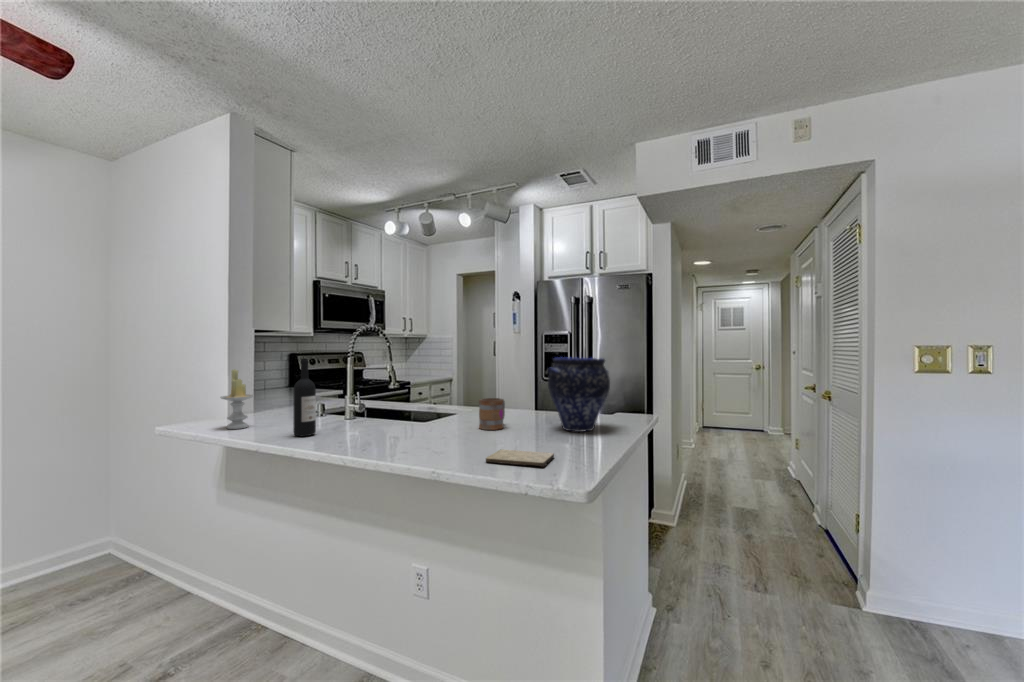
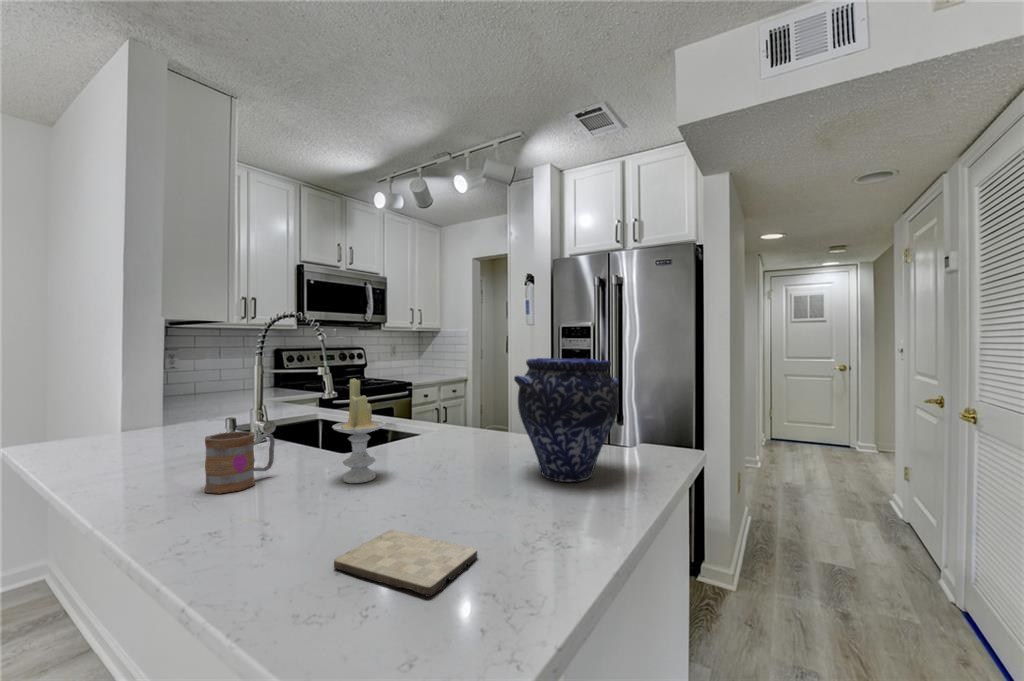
wine bottle: present [293,359,316,436] -> none [128,358,166,476]
candle: present [220,369,254,429] -> present [332,379,386,483]
mug: present [479,398,505,430] -> present [205,431,275,494]

